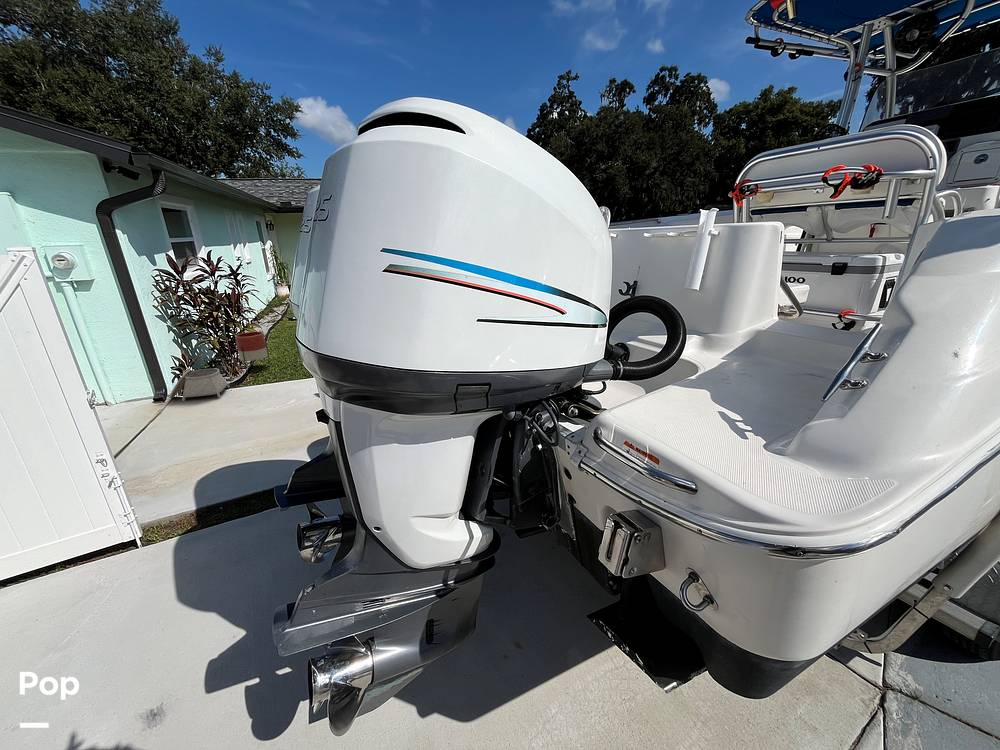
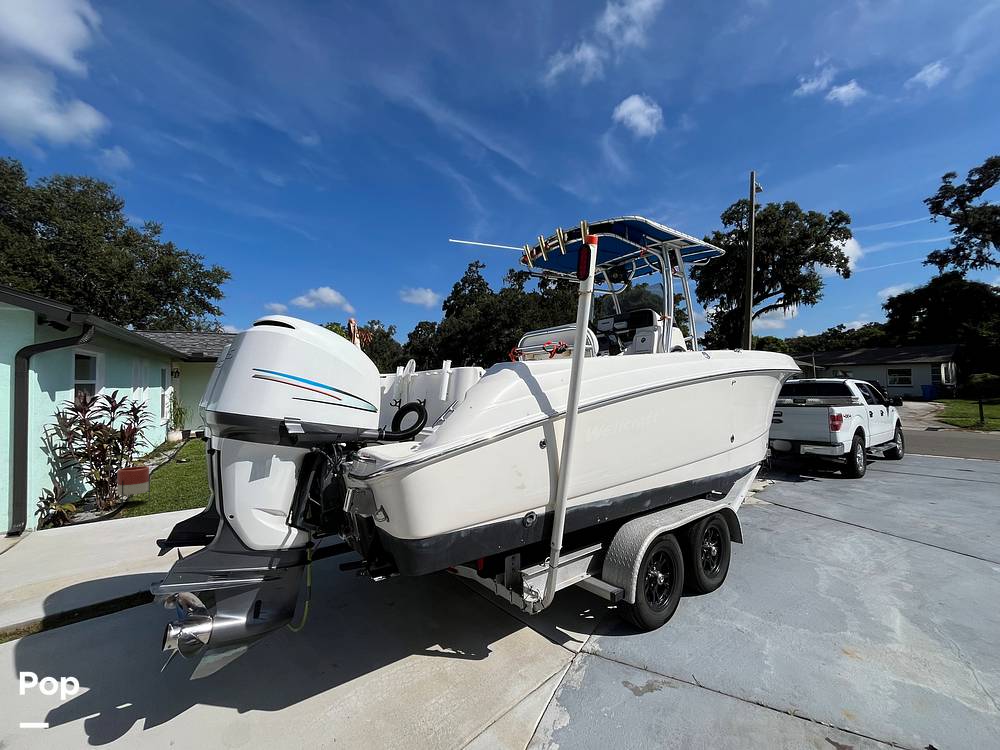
basket: present [170,369,230,401] -> none [31,499,101,531]

